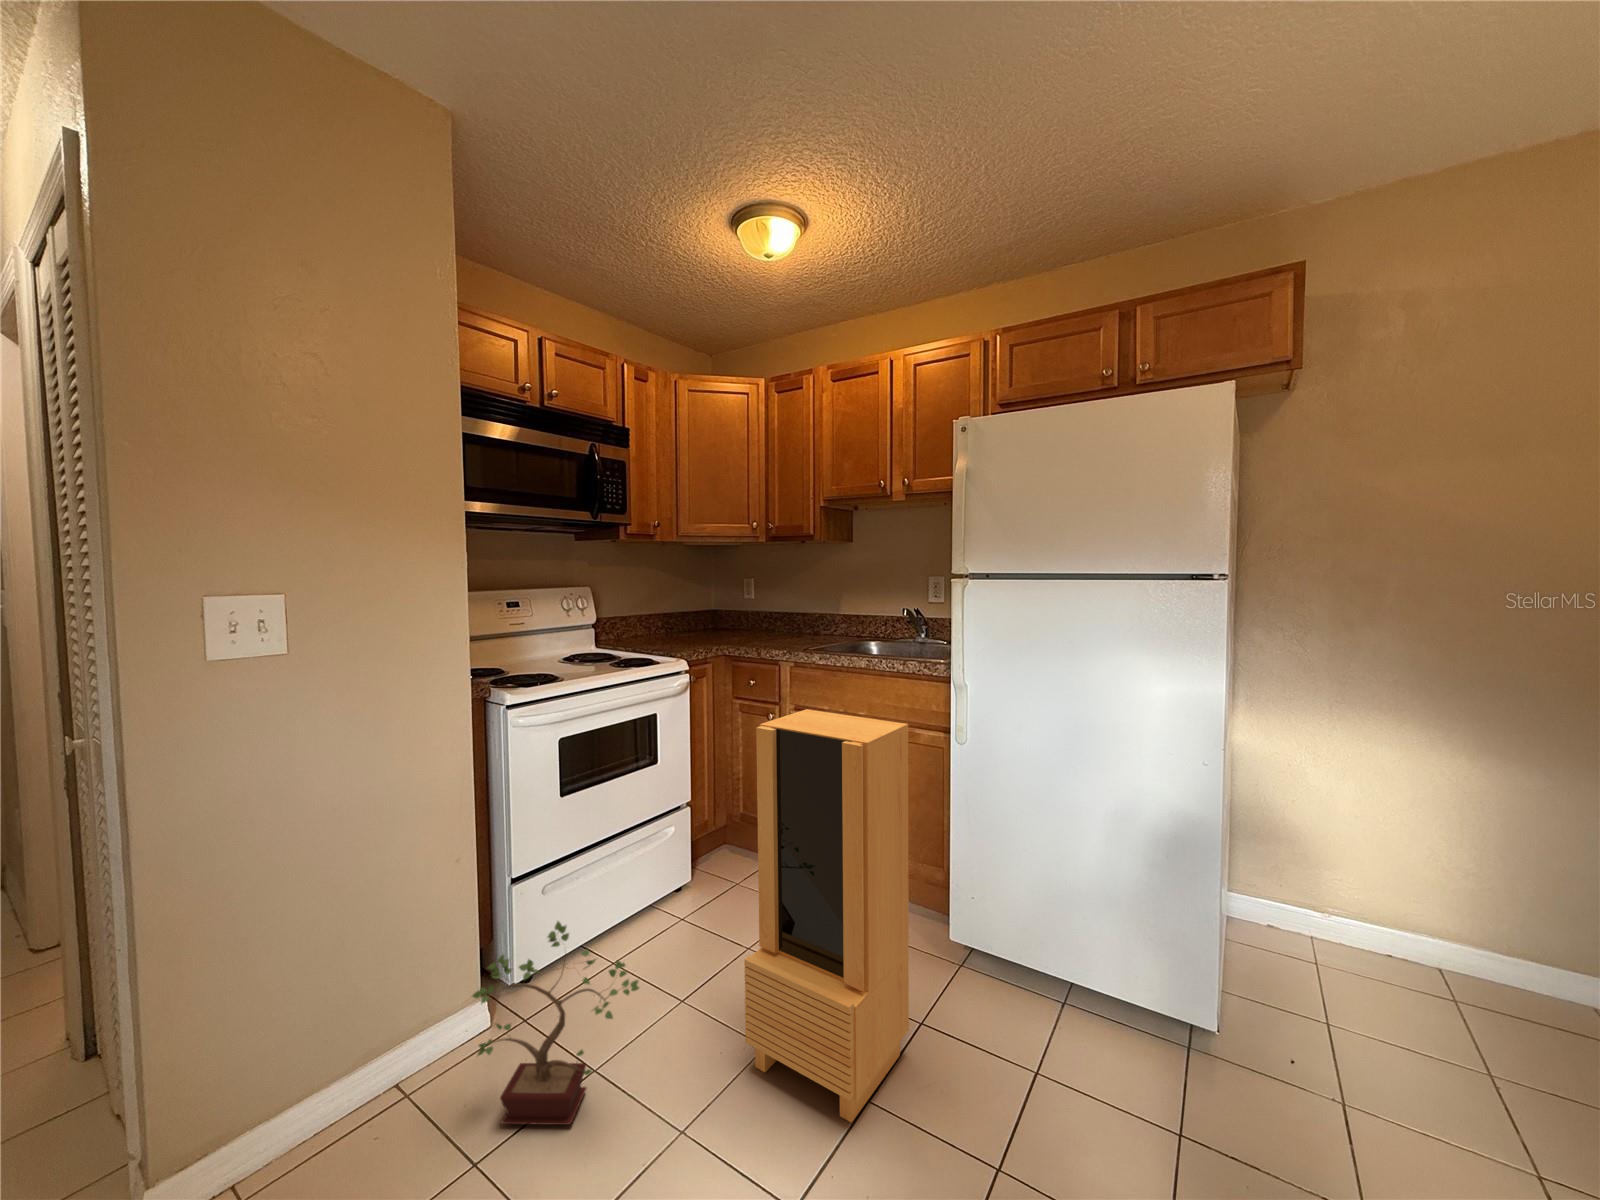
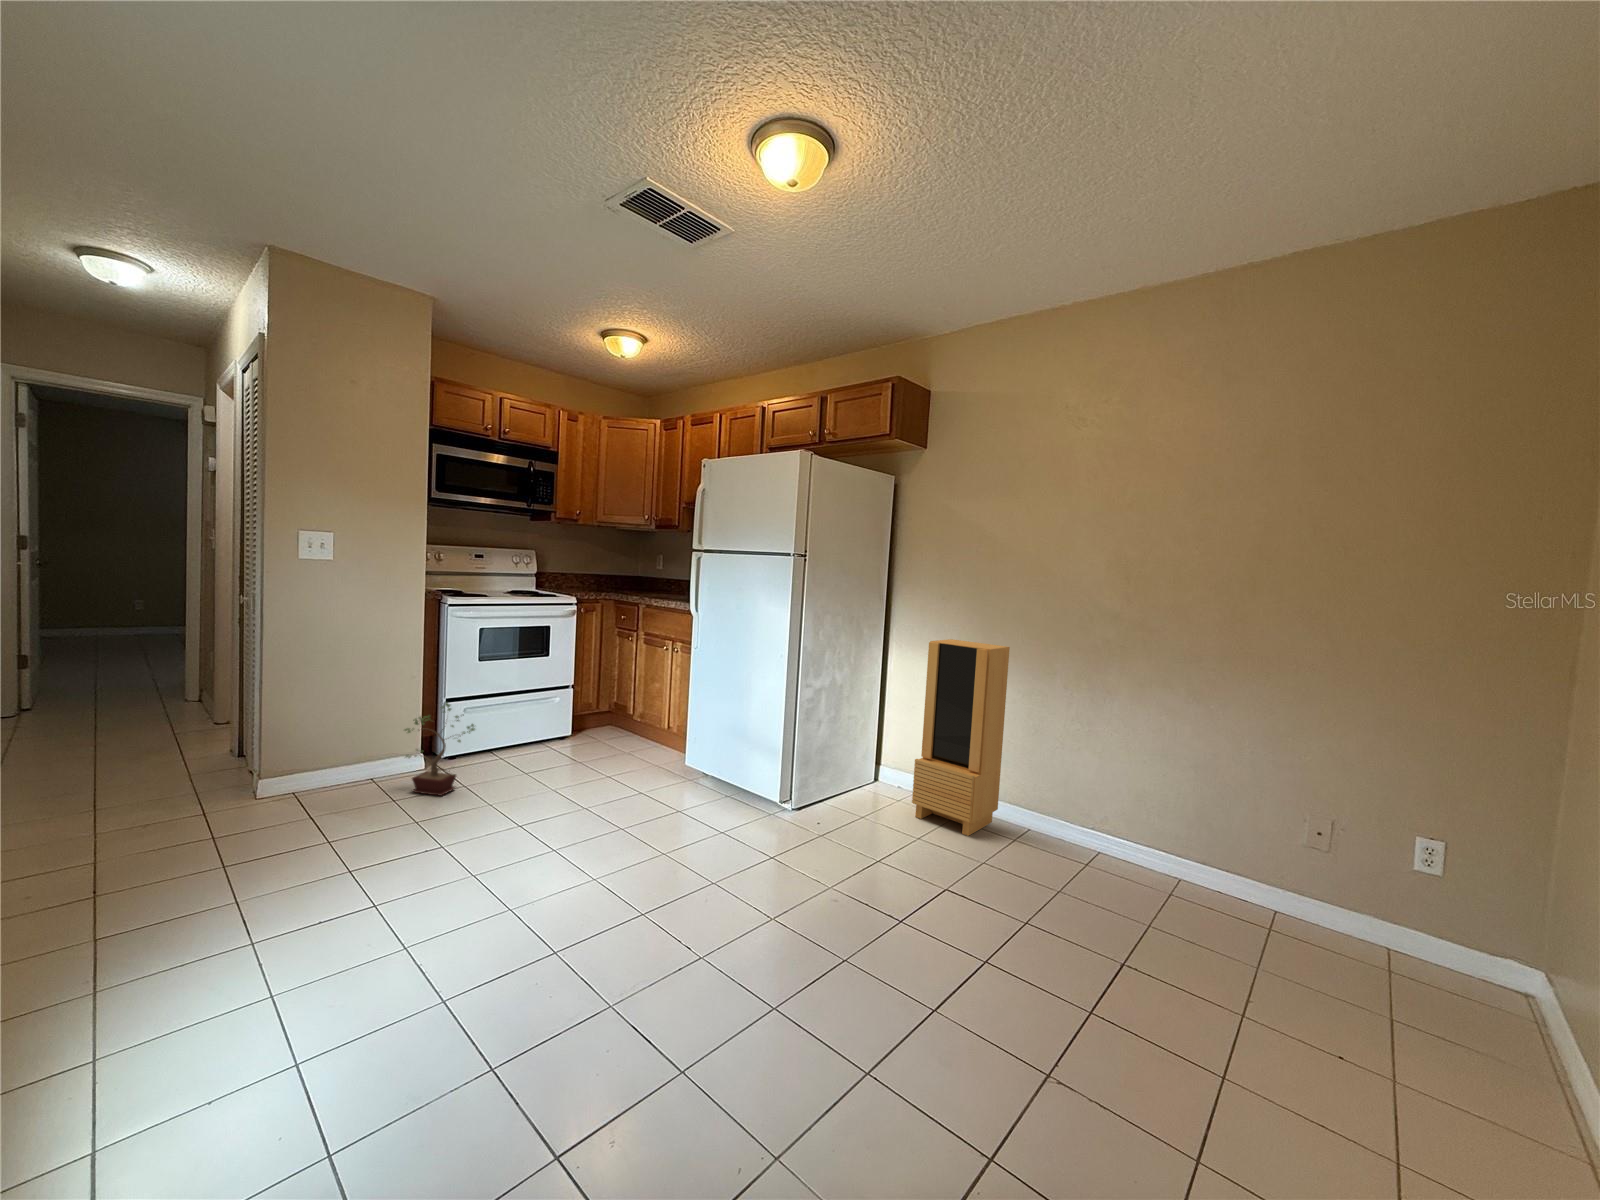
storage cabinet: present [744,709,909,1123] -> present [912,639,1010,836]

